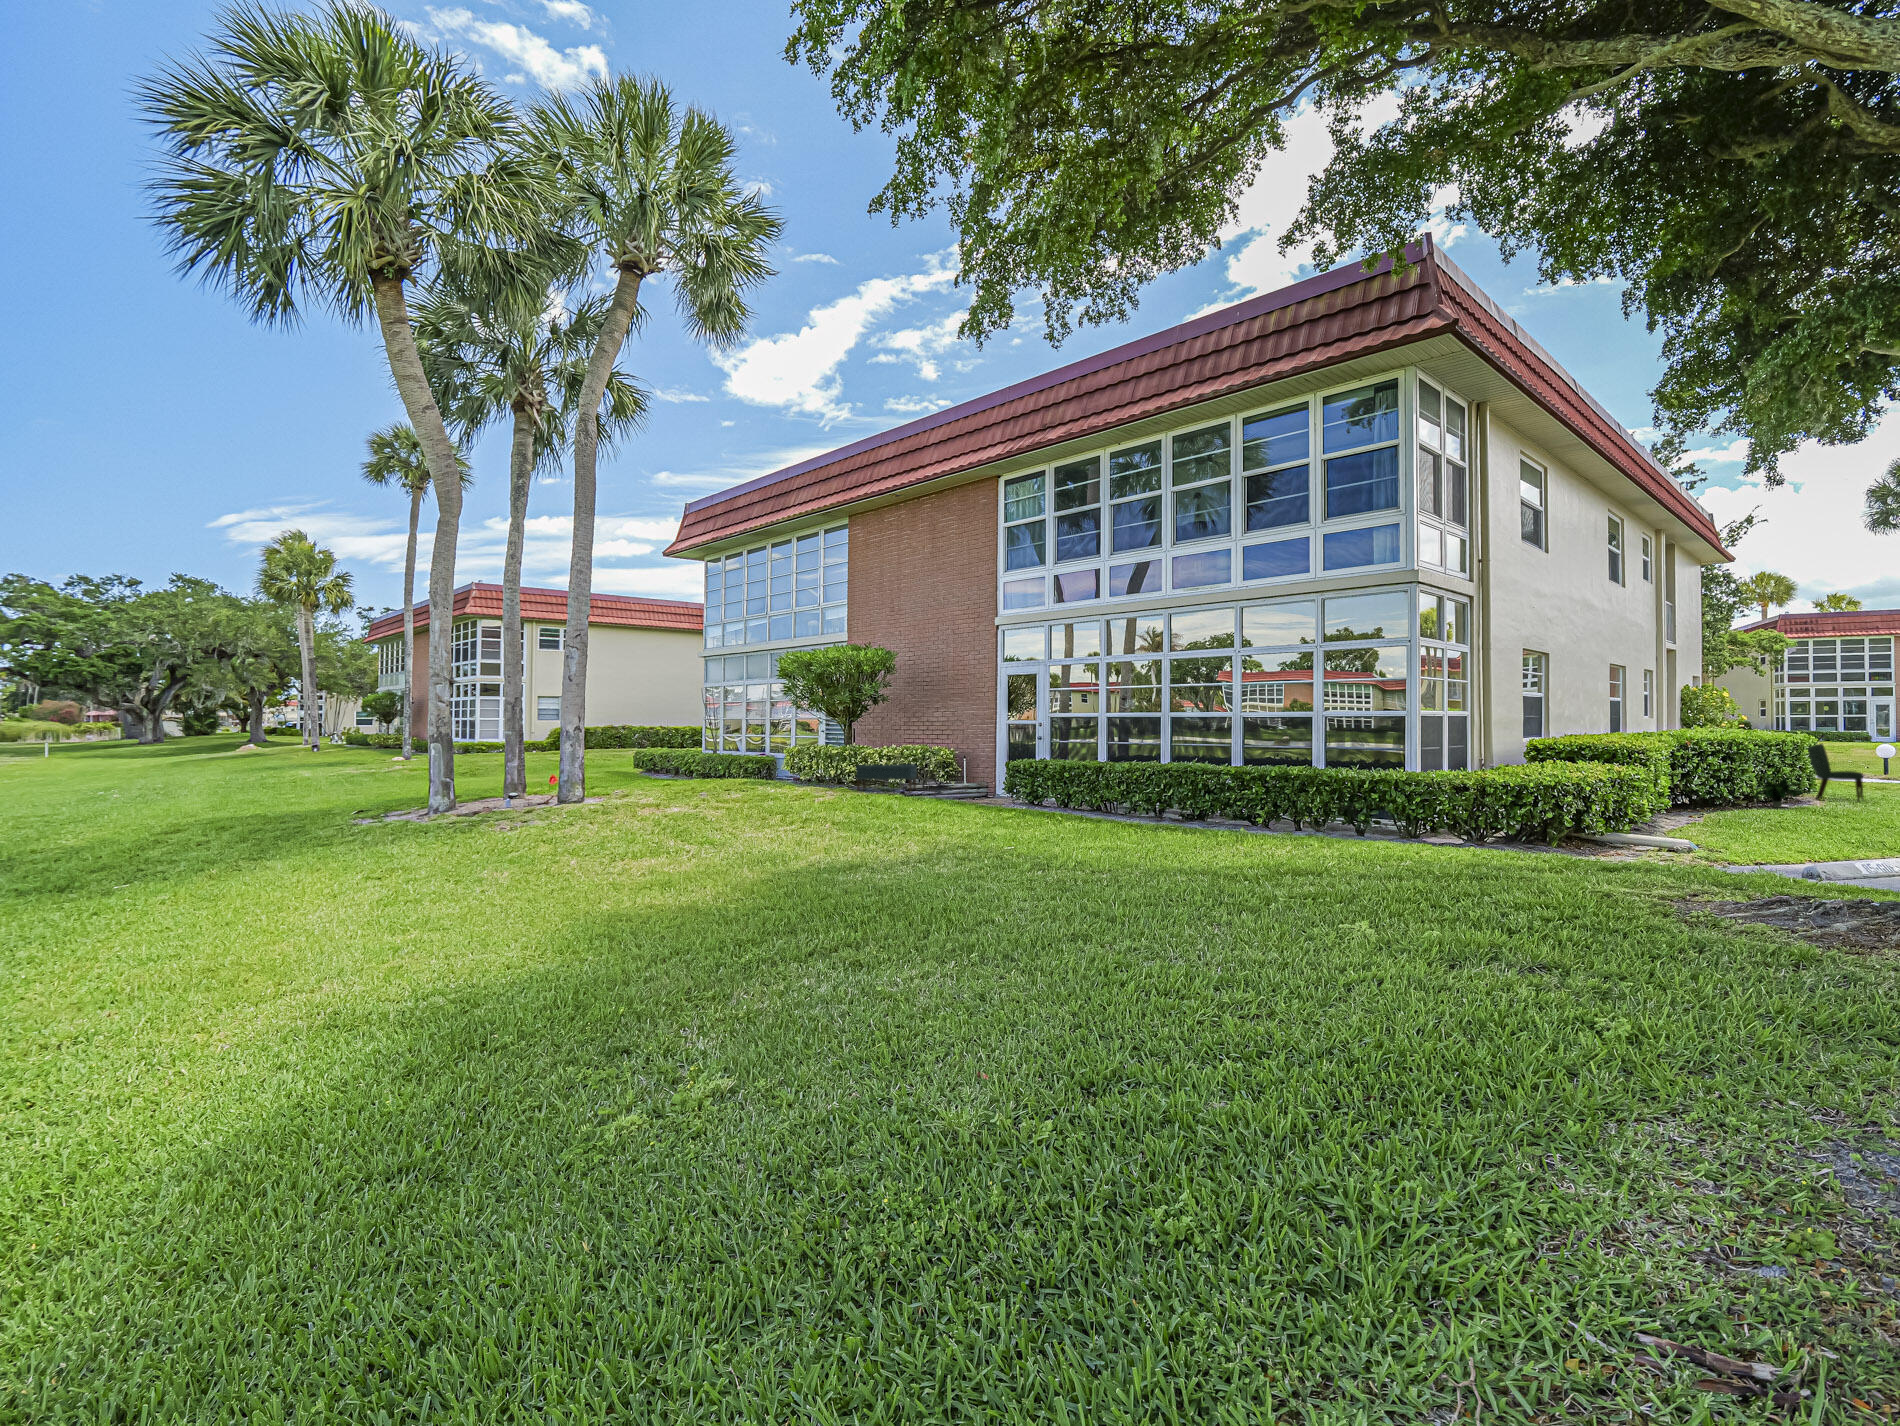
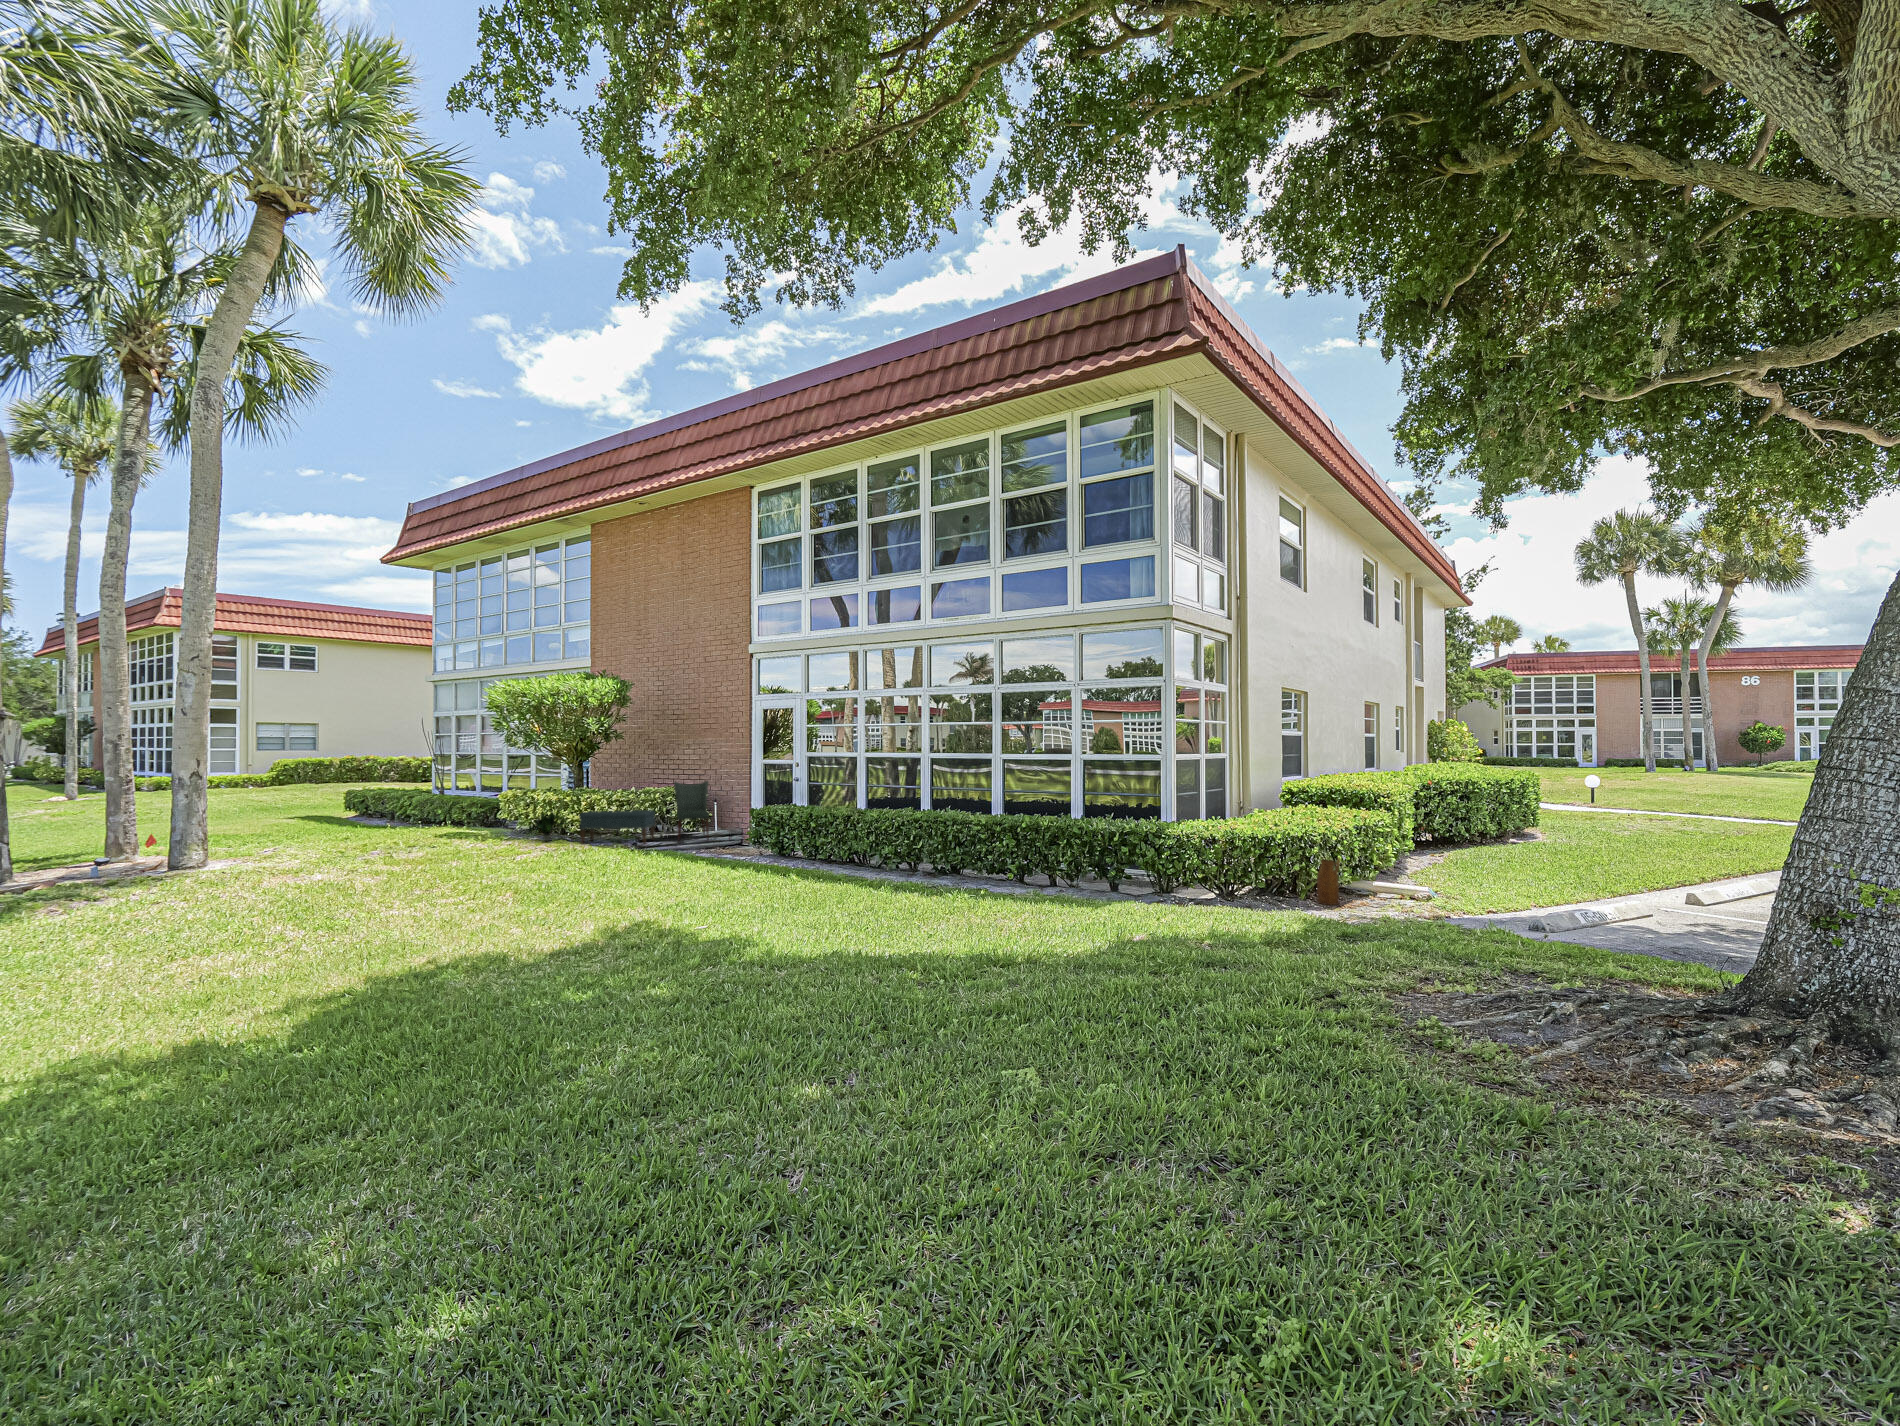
chair: present [1808,743,1863,802] -> present [674,781,709,841]
potted plant: present [1754,777,1802,808] -> present [529,812,563,841]
watering can: none [1568,805,1593,848] -> present [1317,858,1341,905]

